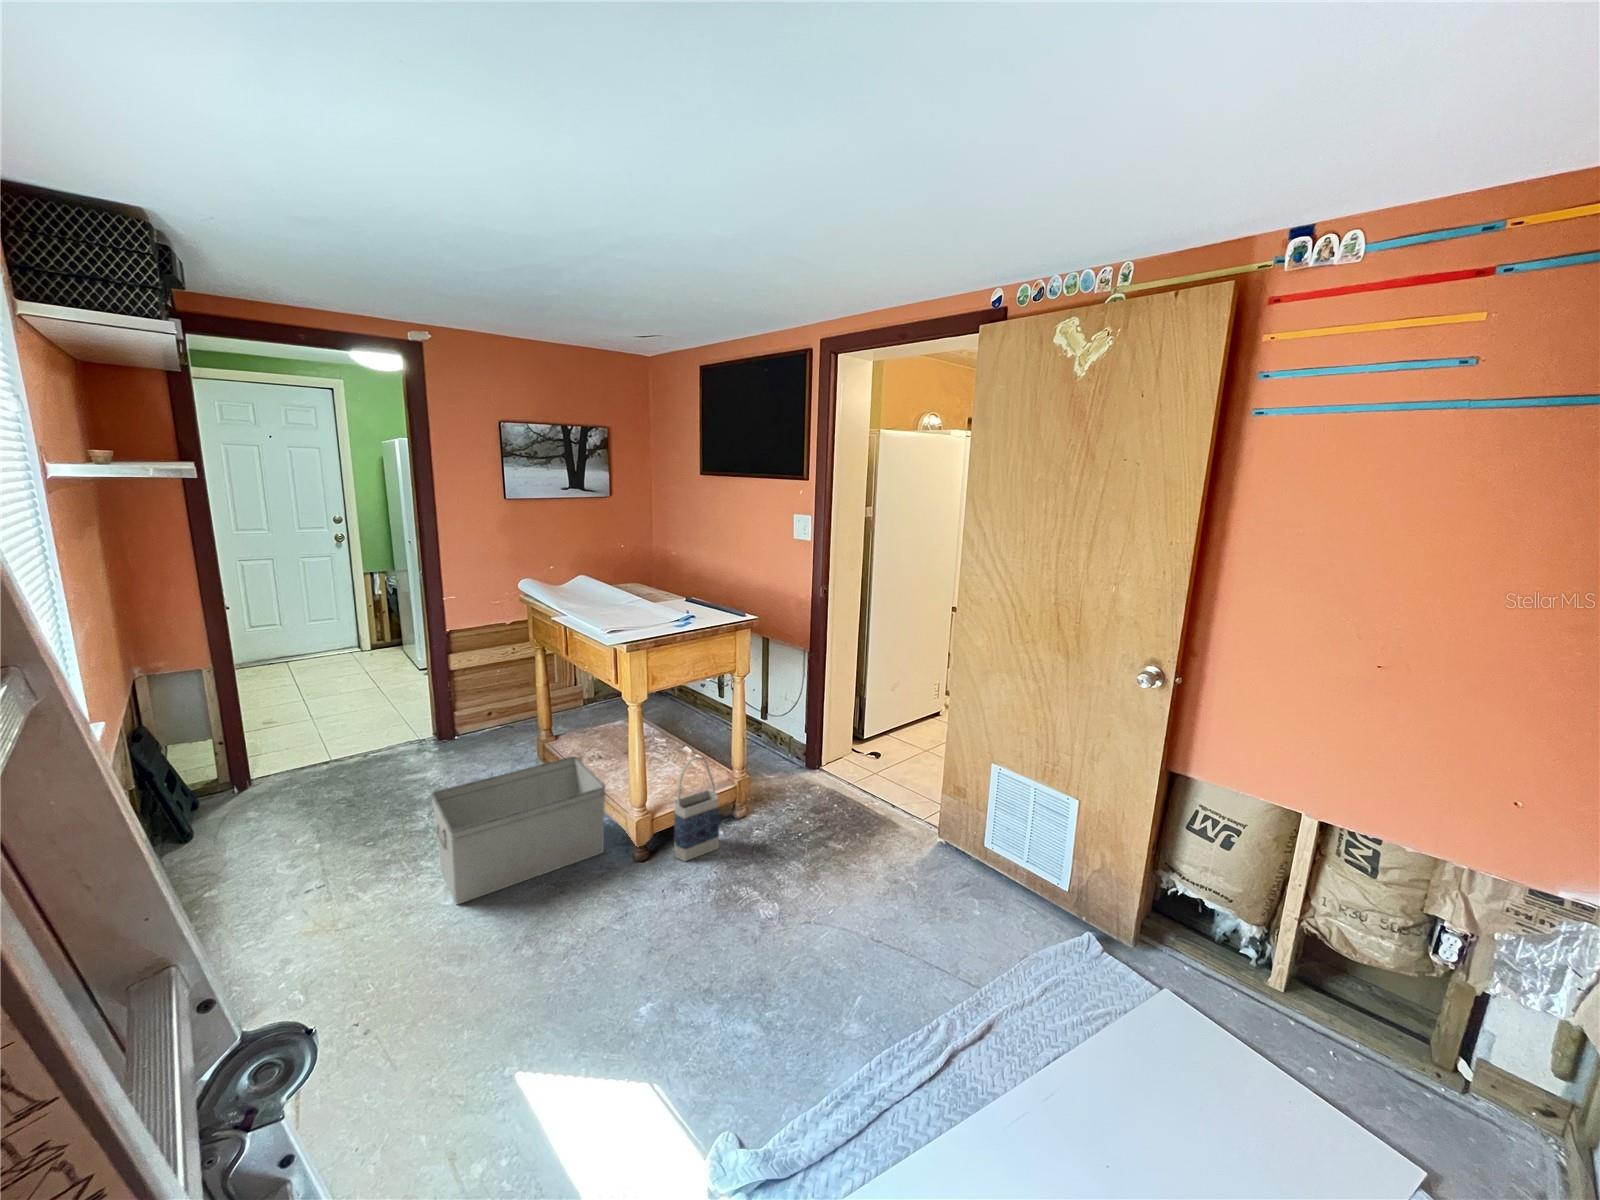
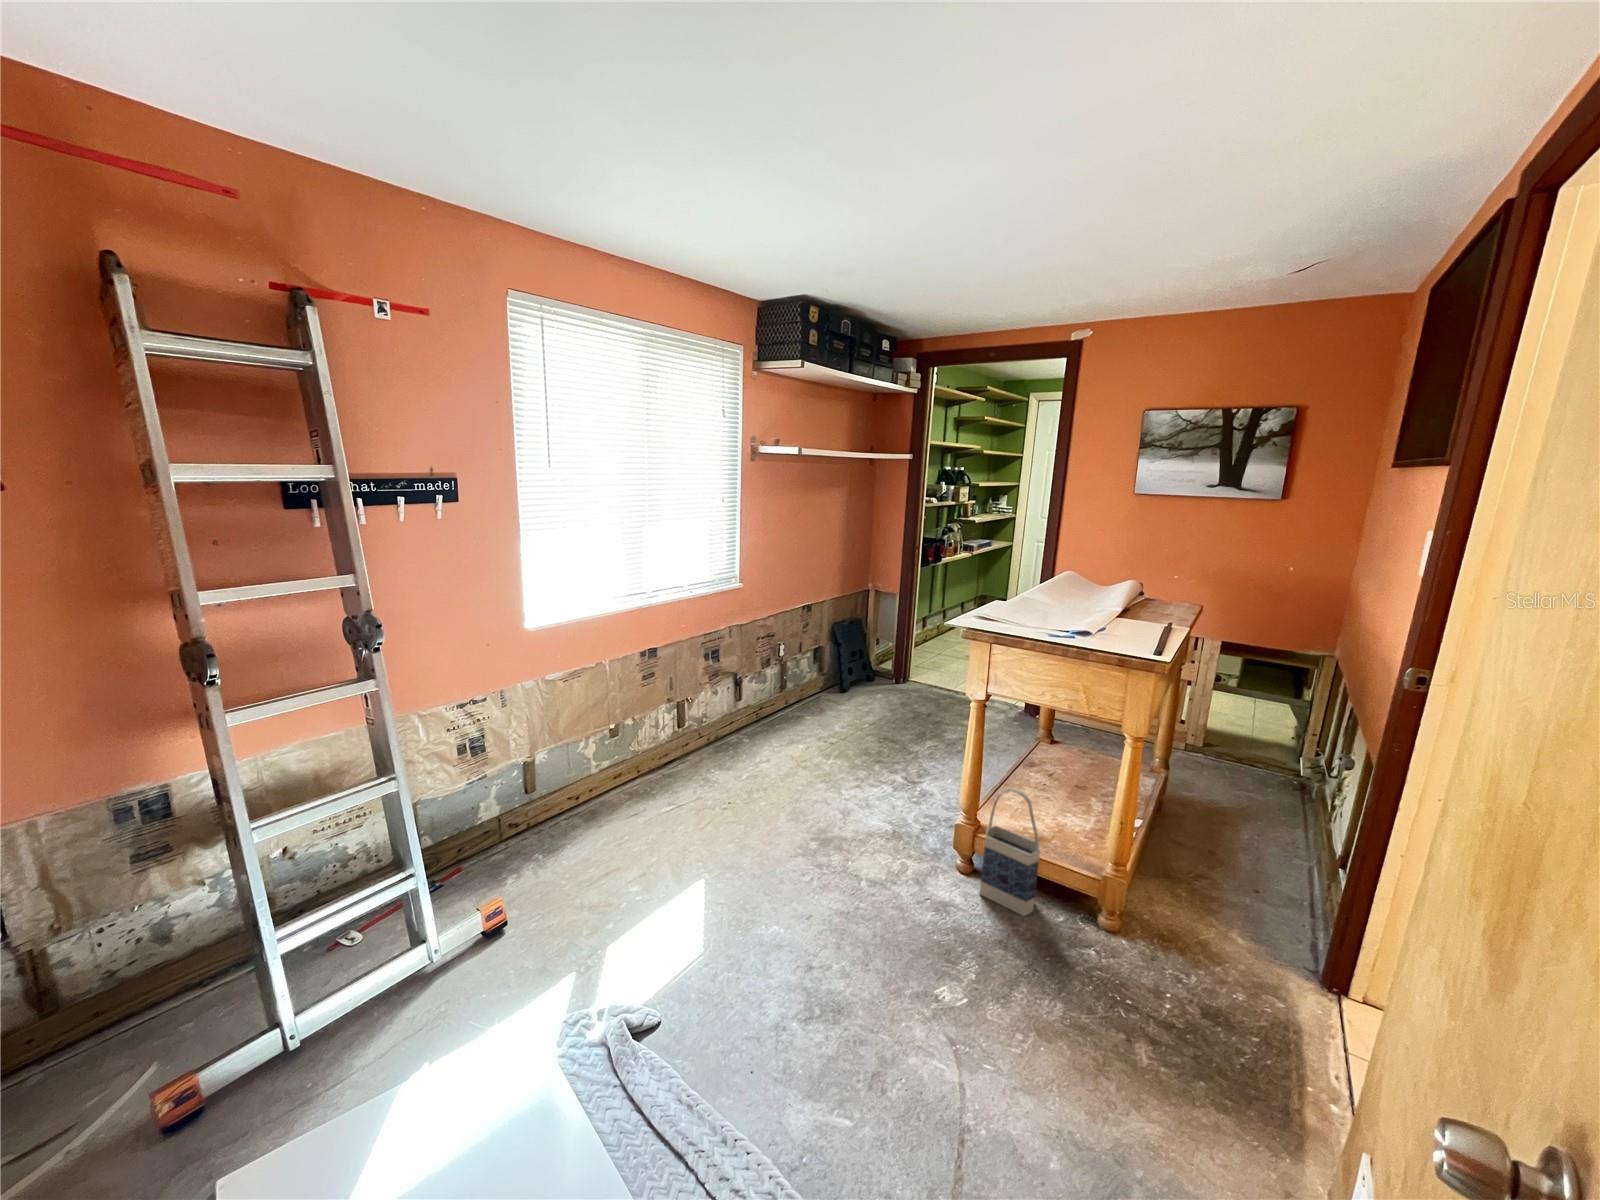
storage bin: present [432,757,606,904] -> none [840,708,990,836]

